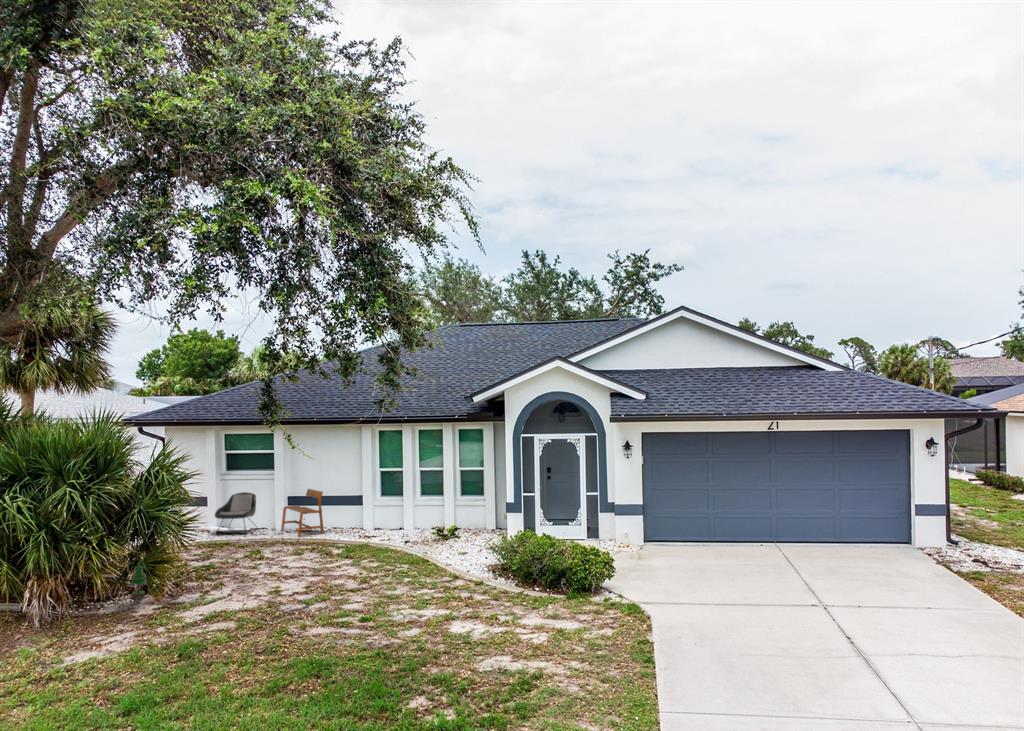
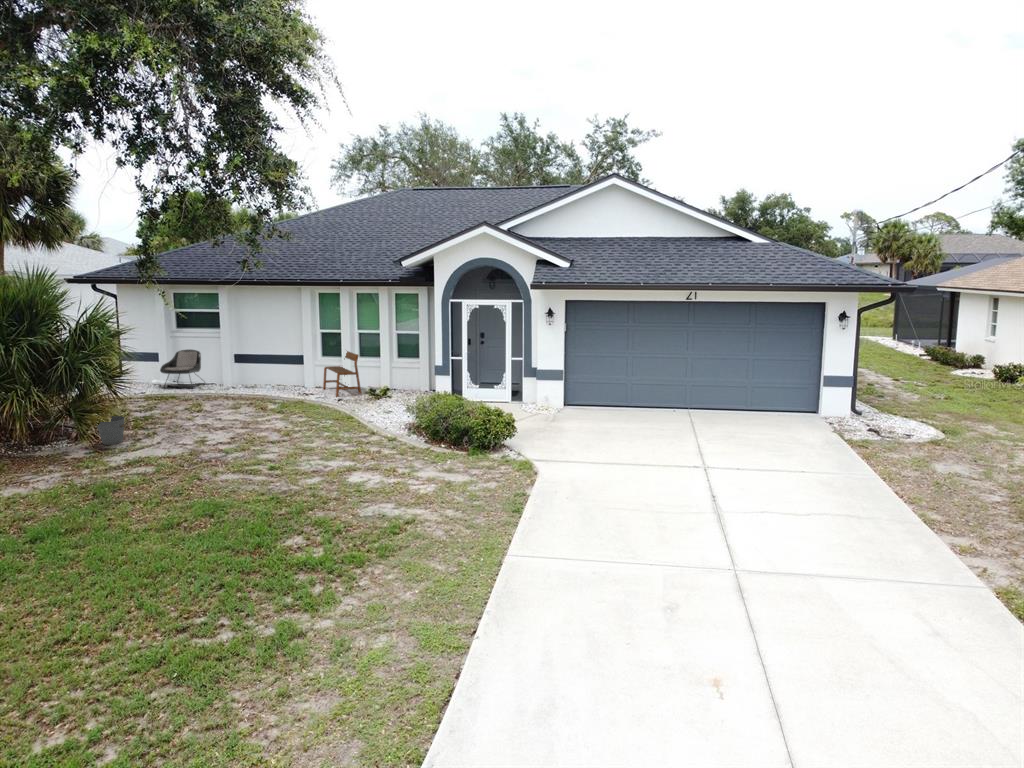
bench: present [281,489,324,537] -> present [323,351,361,397]
potted tree: present [130,561,147,603] -> none [56,412,73,450]
bucket: none [169,563,199,596] -> present [97,416,126,445]

